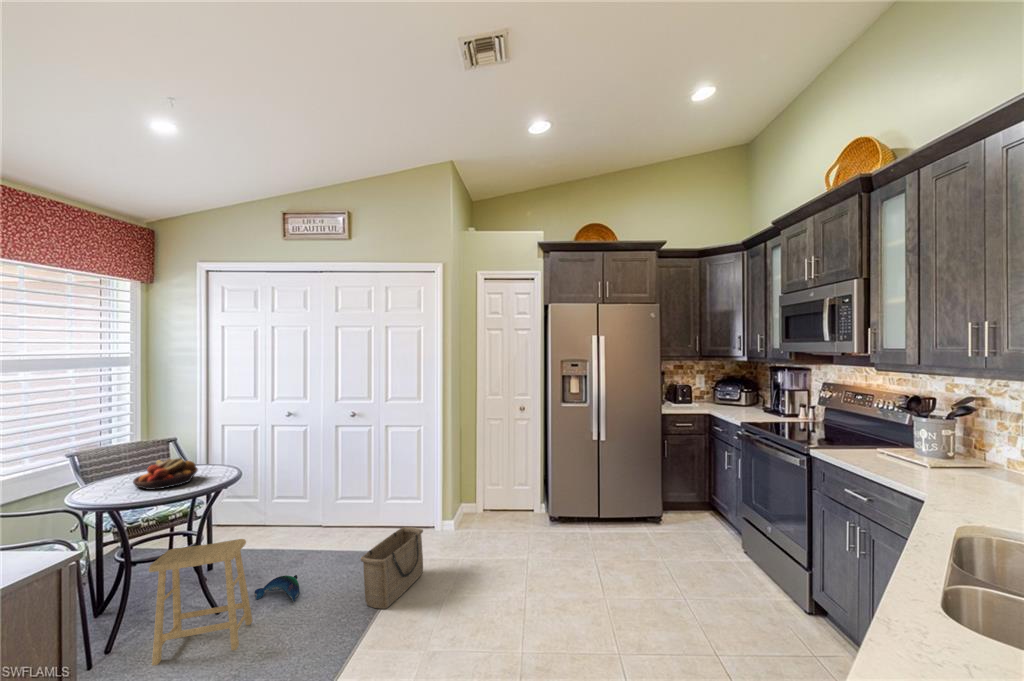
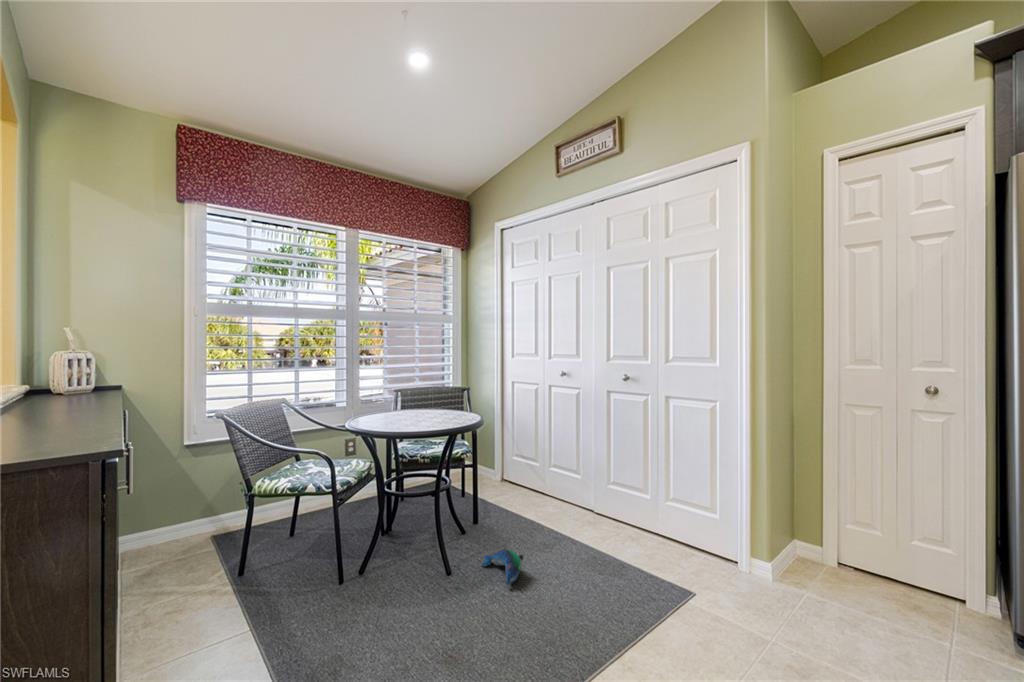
fruit bowl: present [133,458,198,490] -> none [394,396,445,421]
basket: present [361,527,423,609] -> none [569,540,681,652]
footstool: present [149,539,252,665] -> none [368,481,459,612]

